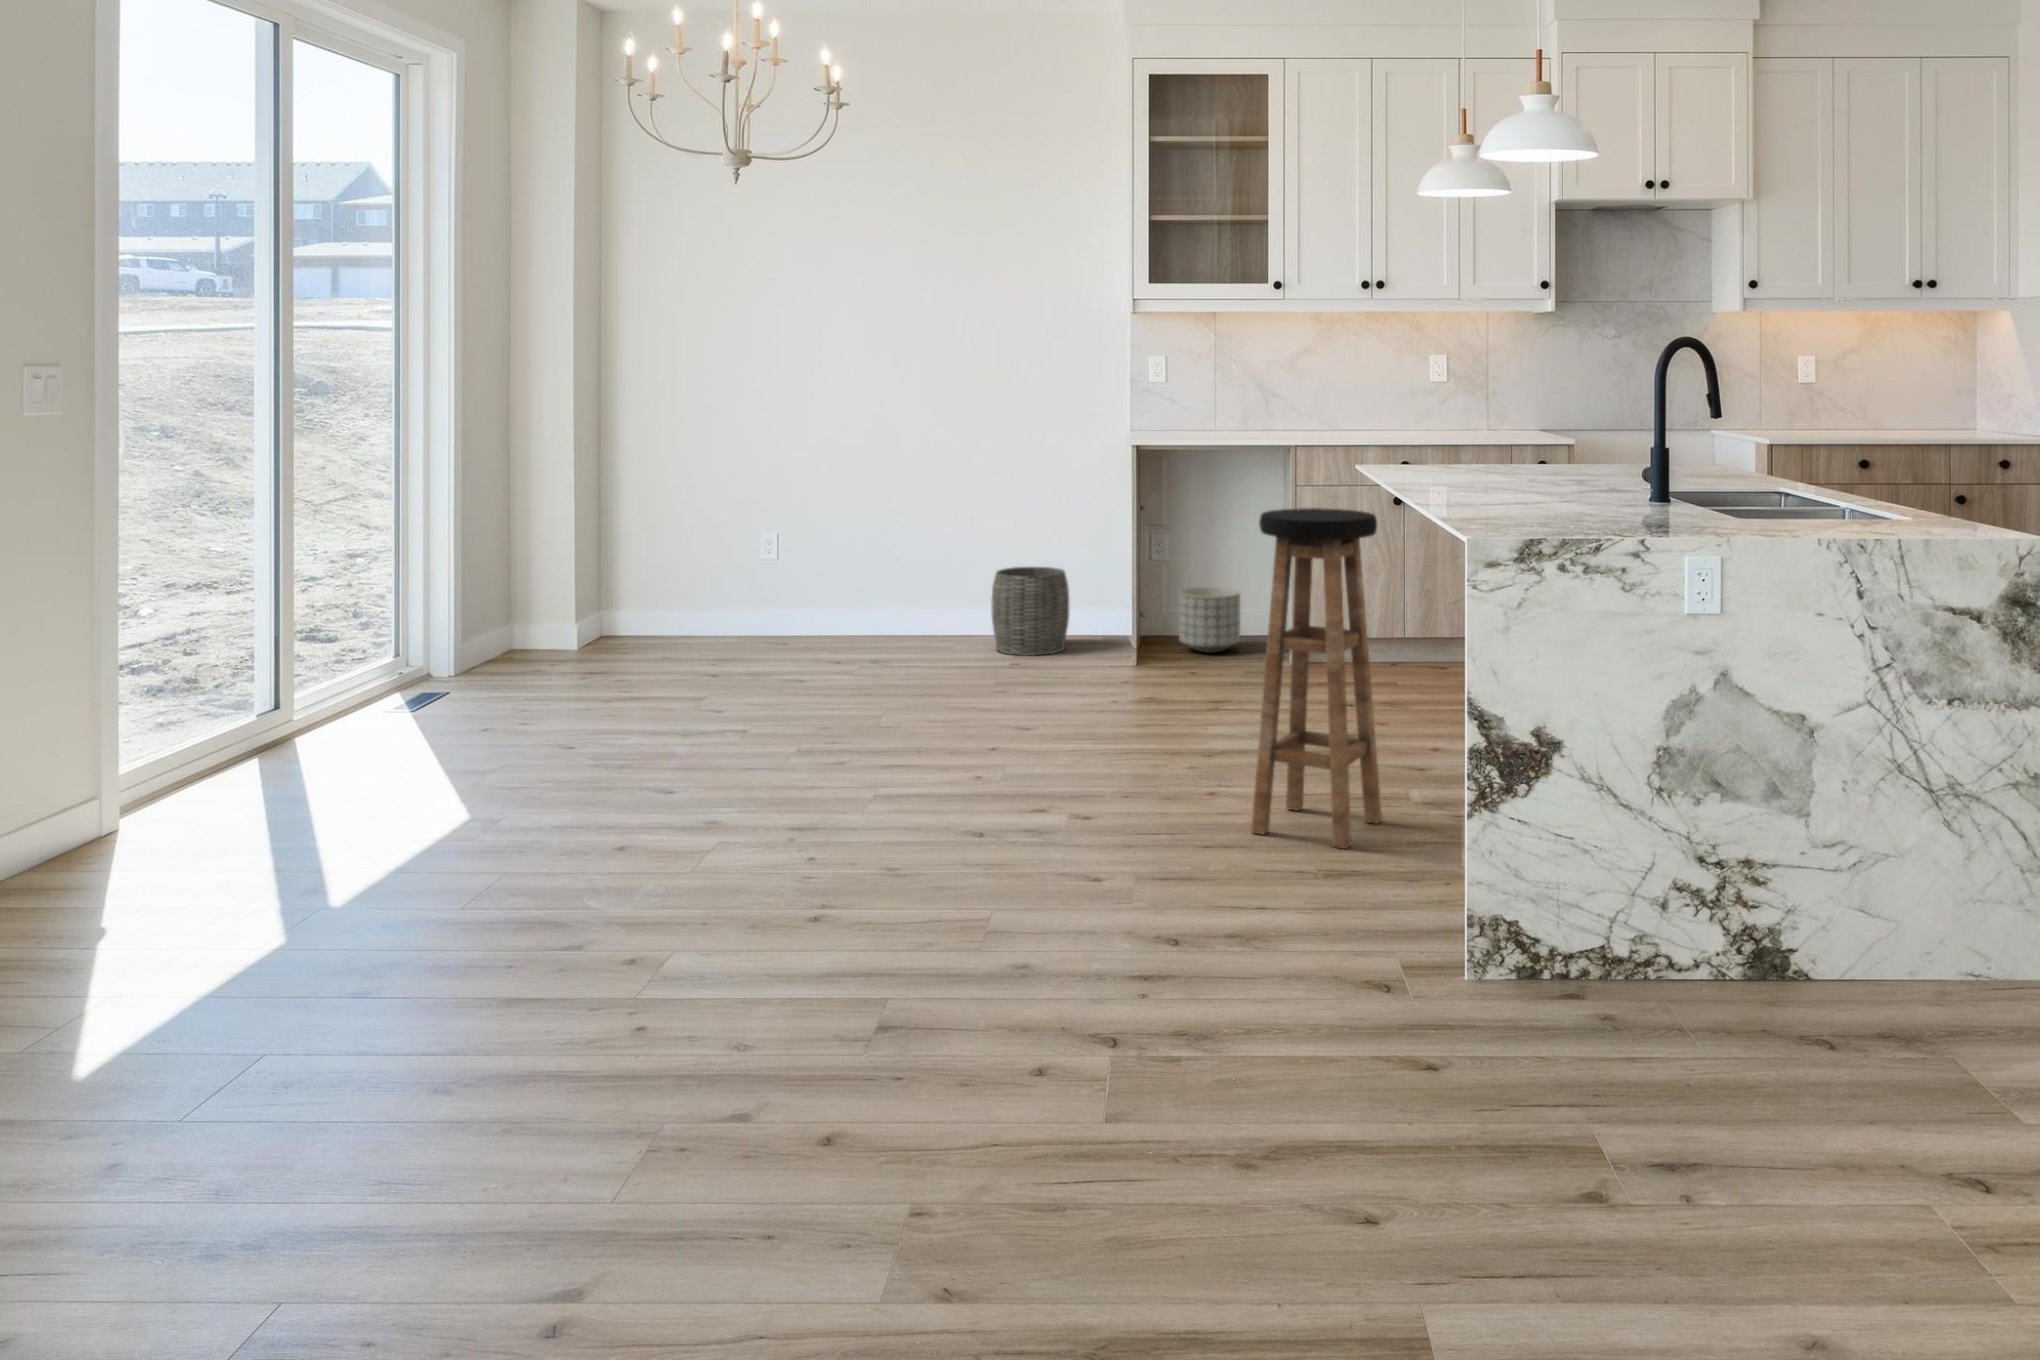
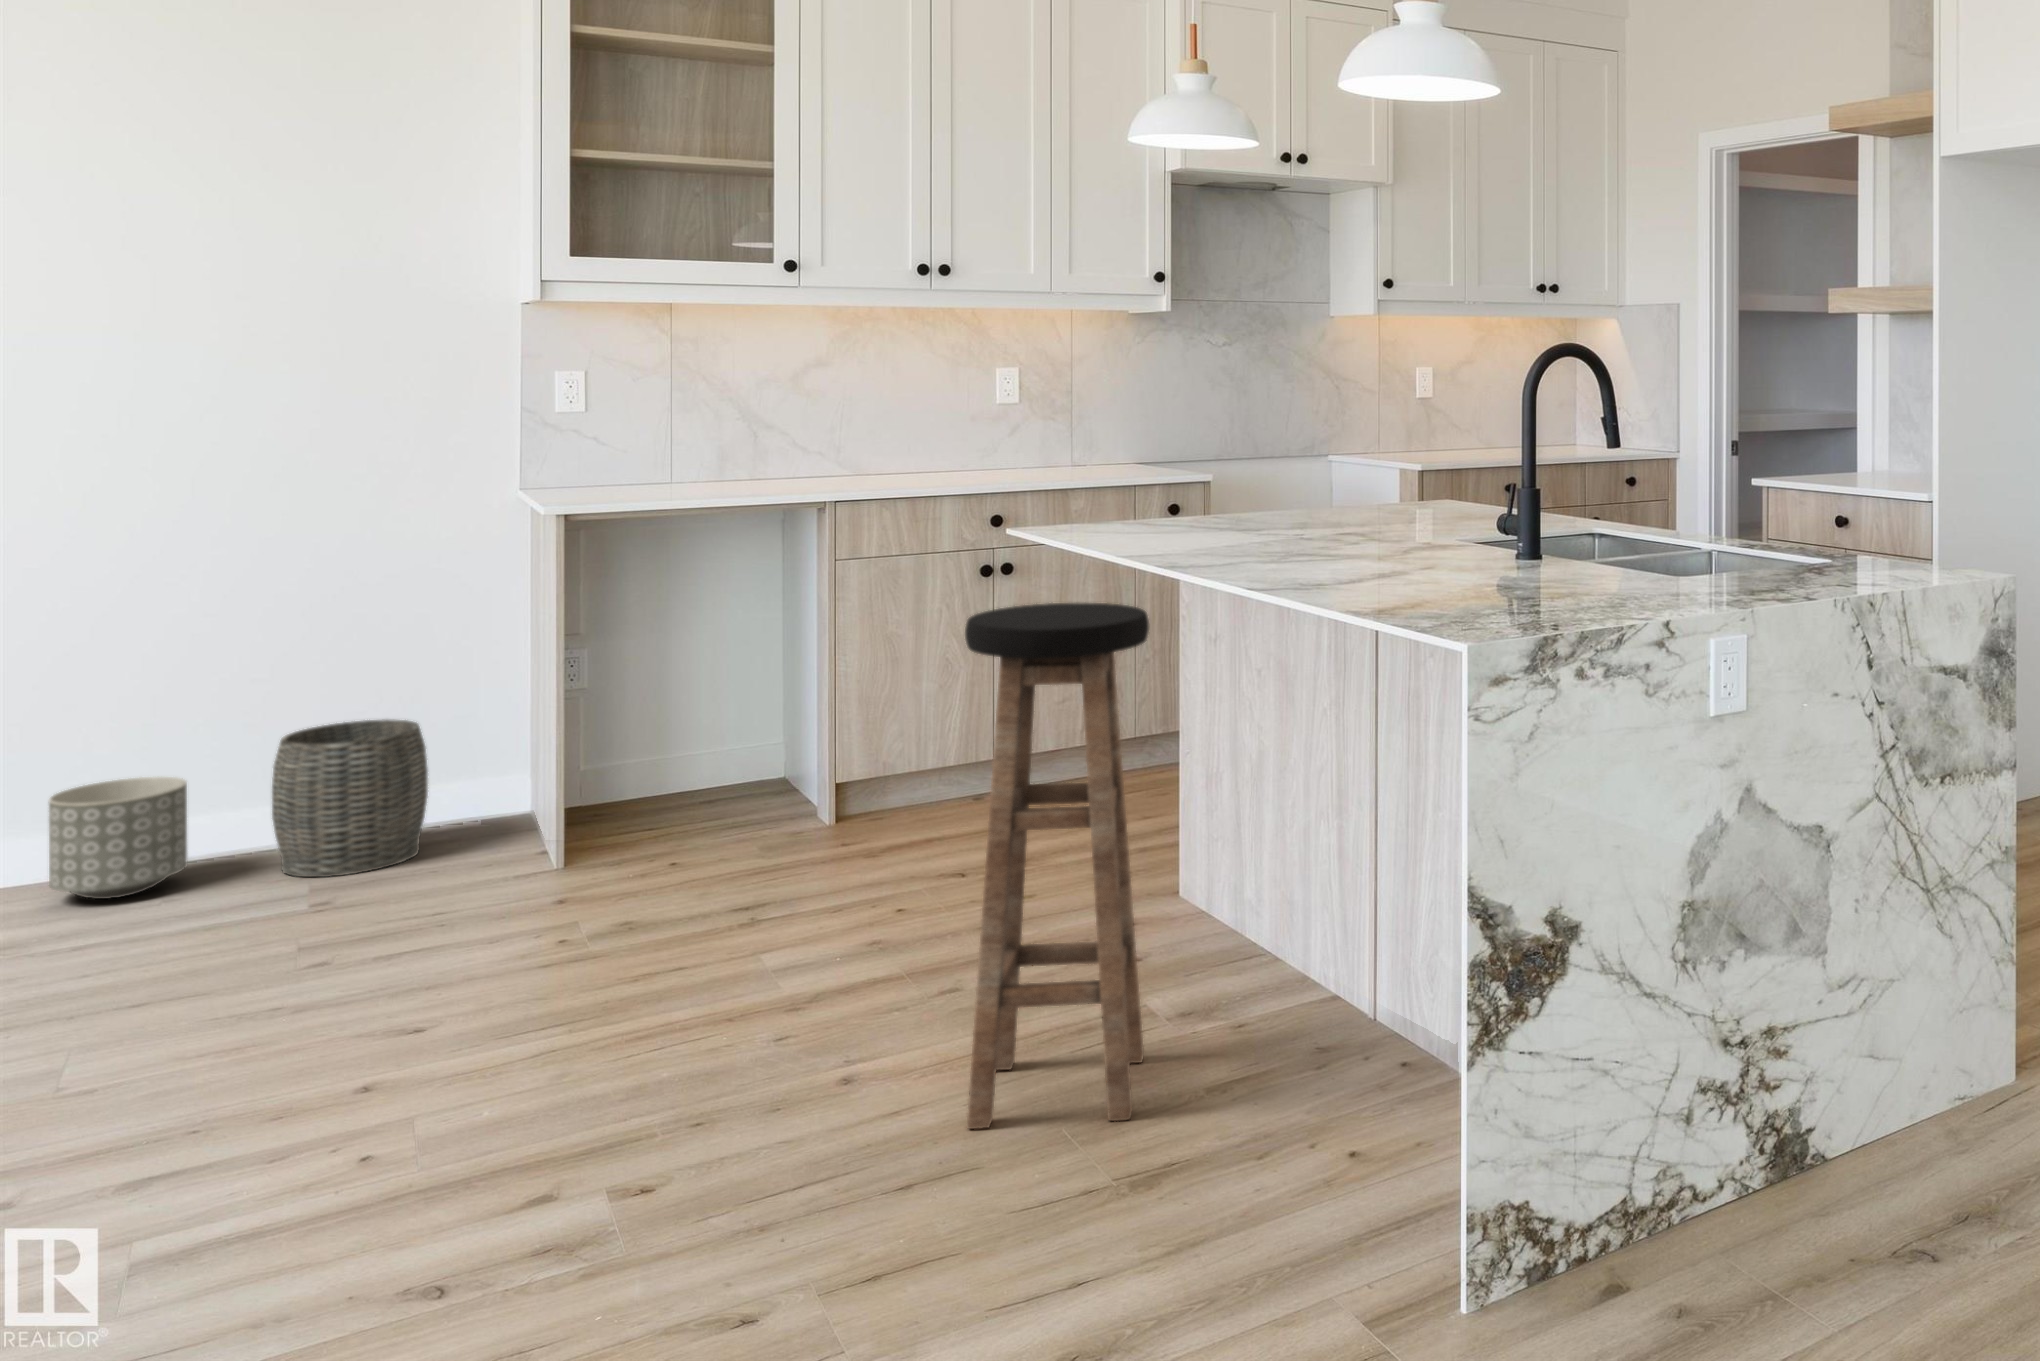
planter: present [1179,587,1240,653] -> present [49,776,187,899]

